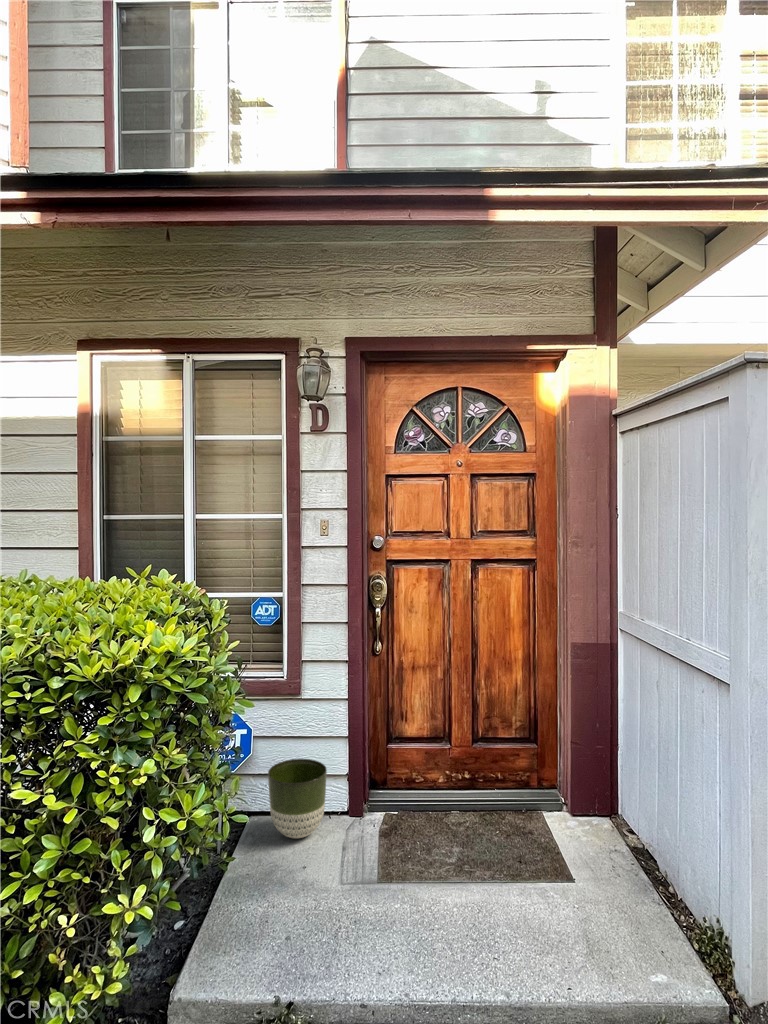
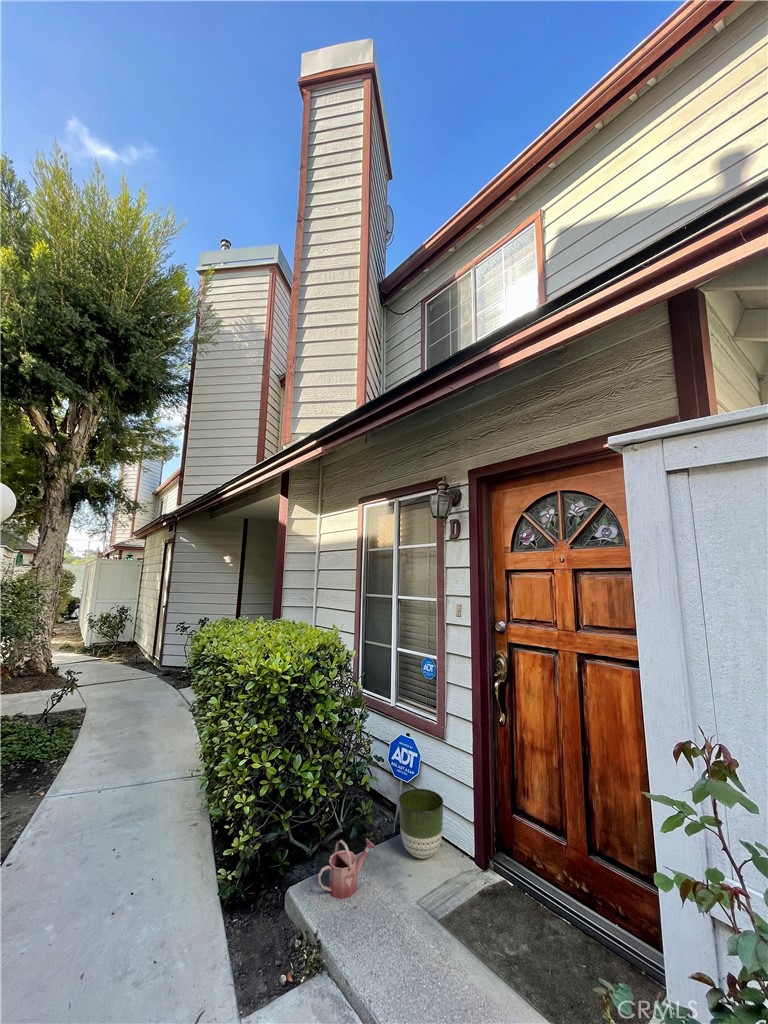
watering can: none [247,836,291,918] -> present [318,838,376,899]

